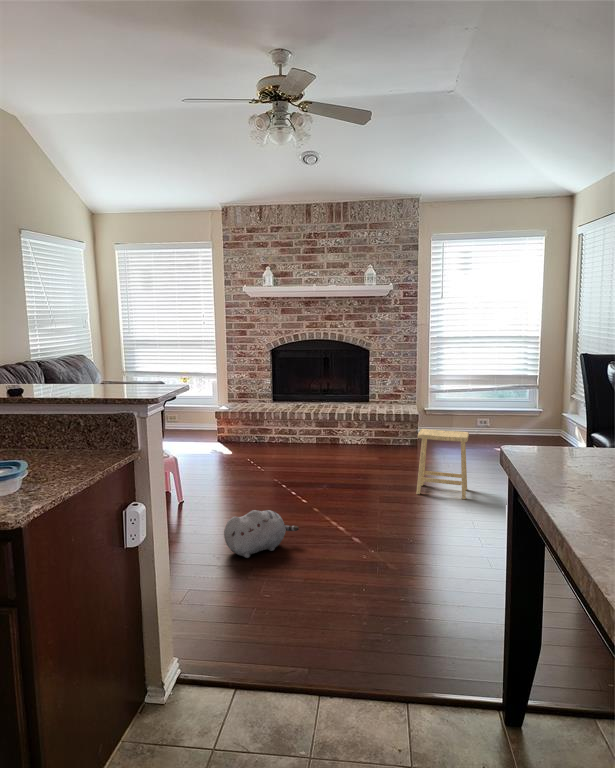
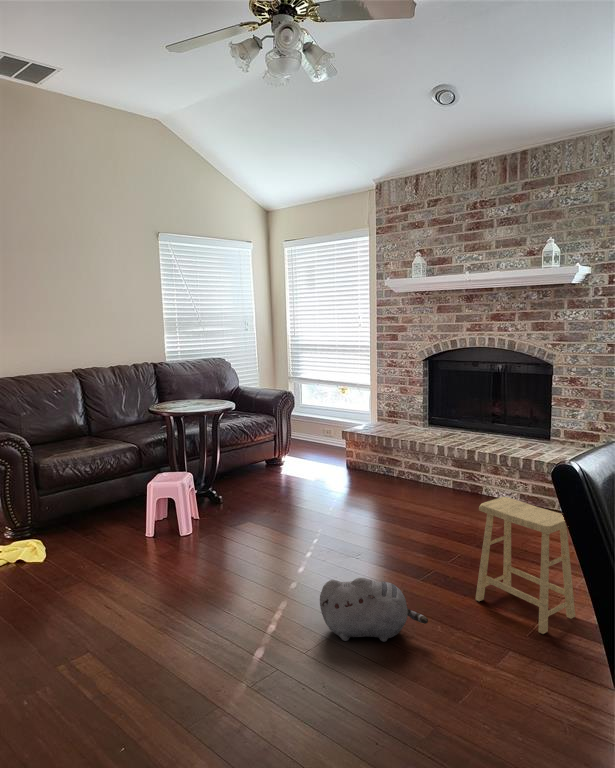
plush toy: present [224,510,299,558] -> present [320,578,428,642]

